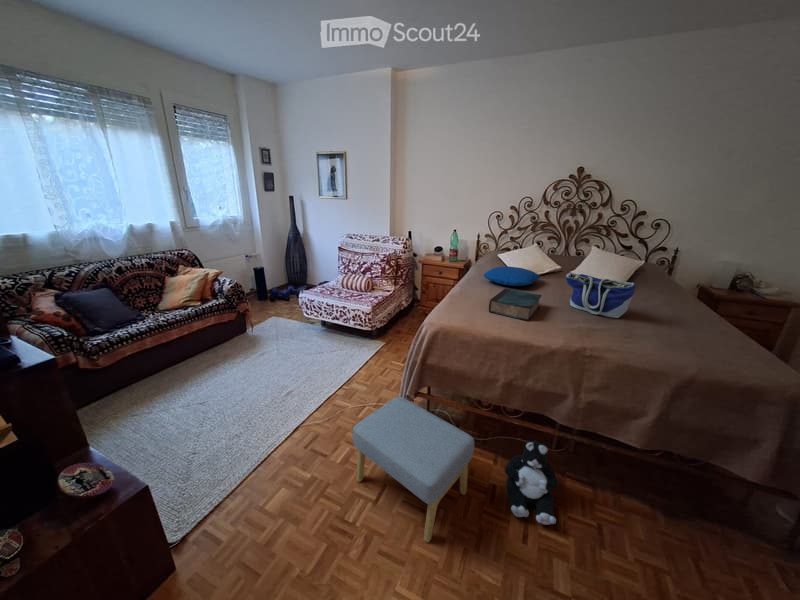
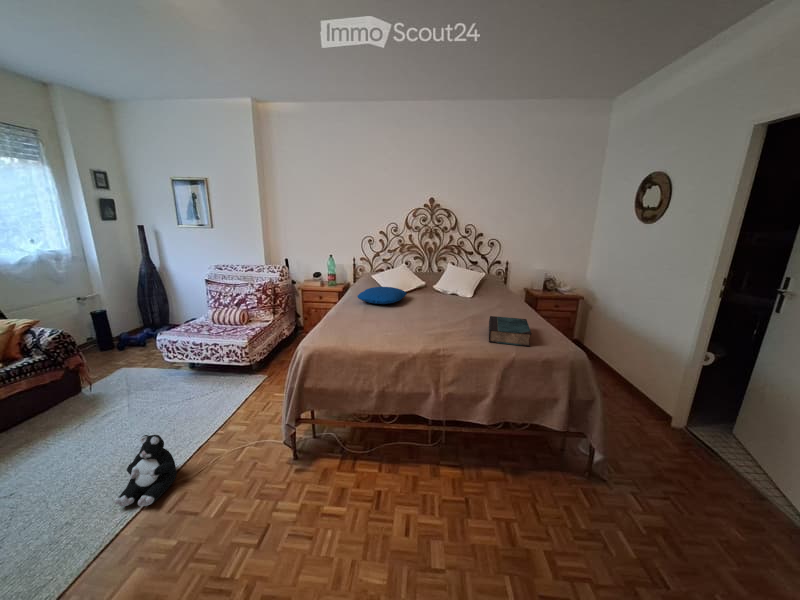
tote bag: present [566,273,636,318] -> none [422,288,471,322]
book: present [489,289,541,321] -> present [489,316,531,346]
footstool: present [353,397,474,542] -> none [225,427,353,565]
plush toy: present [505,441,558,525] -> present [114,435,177,507]

